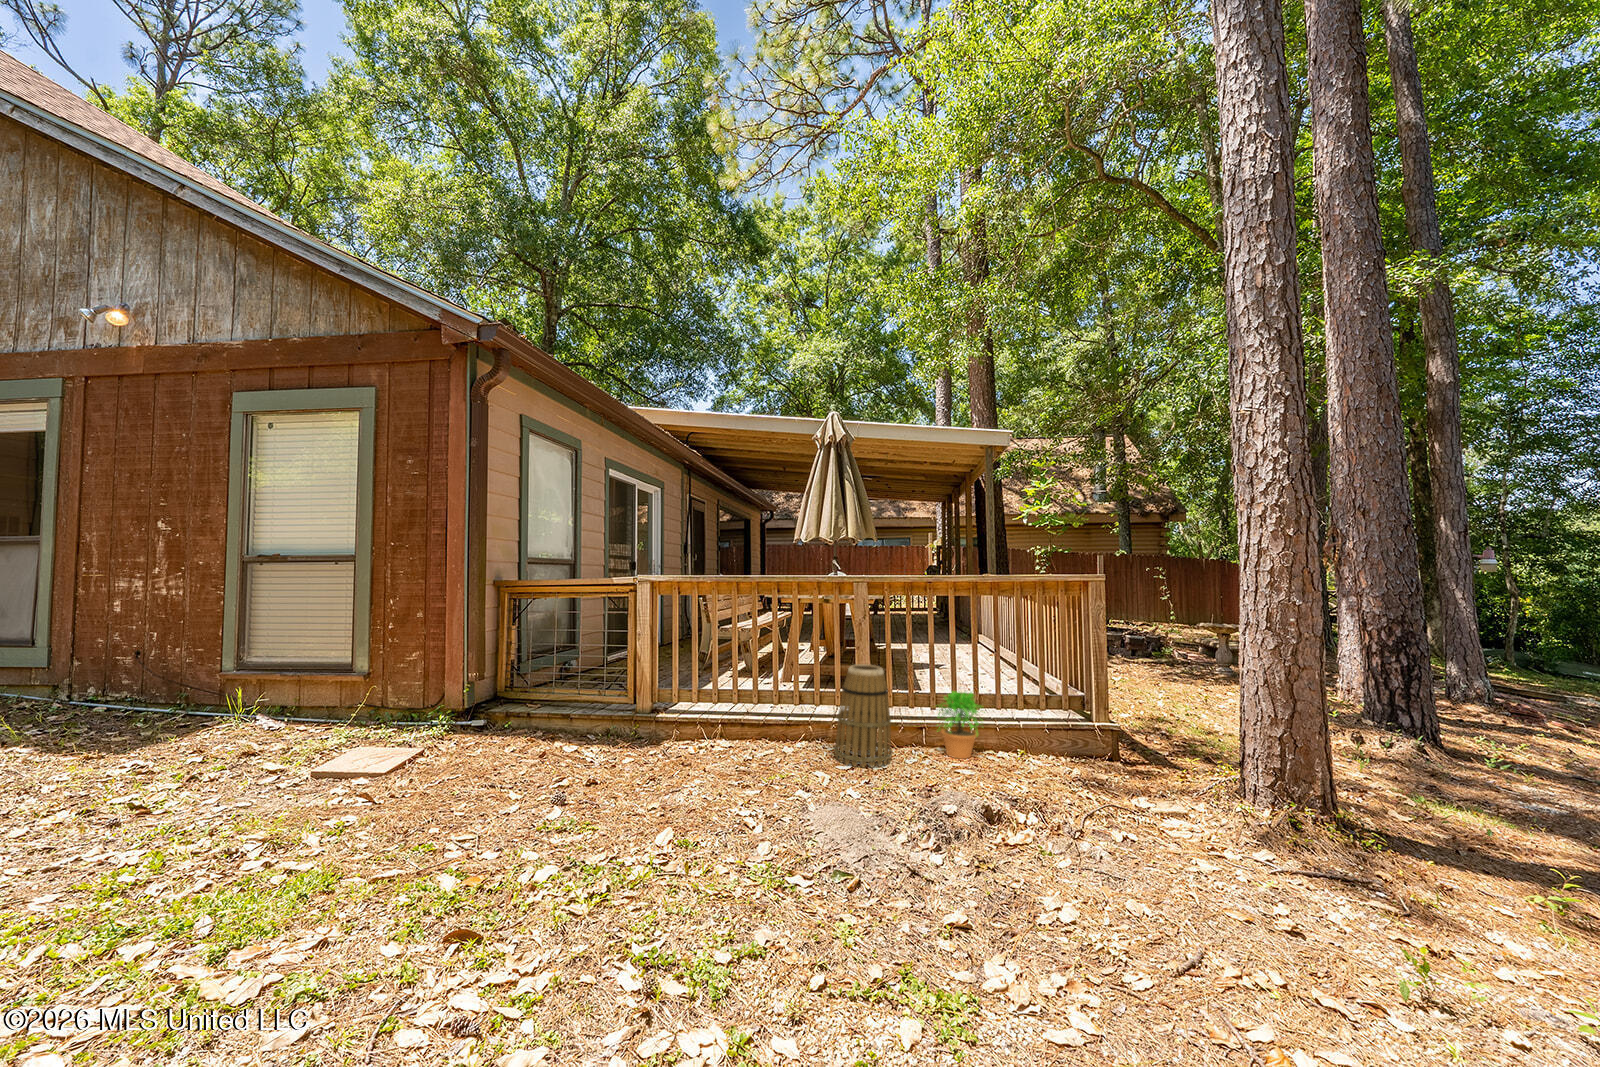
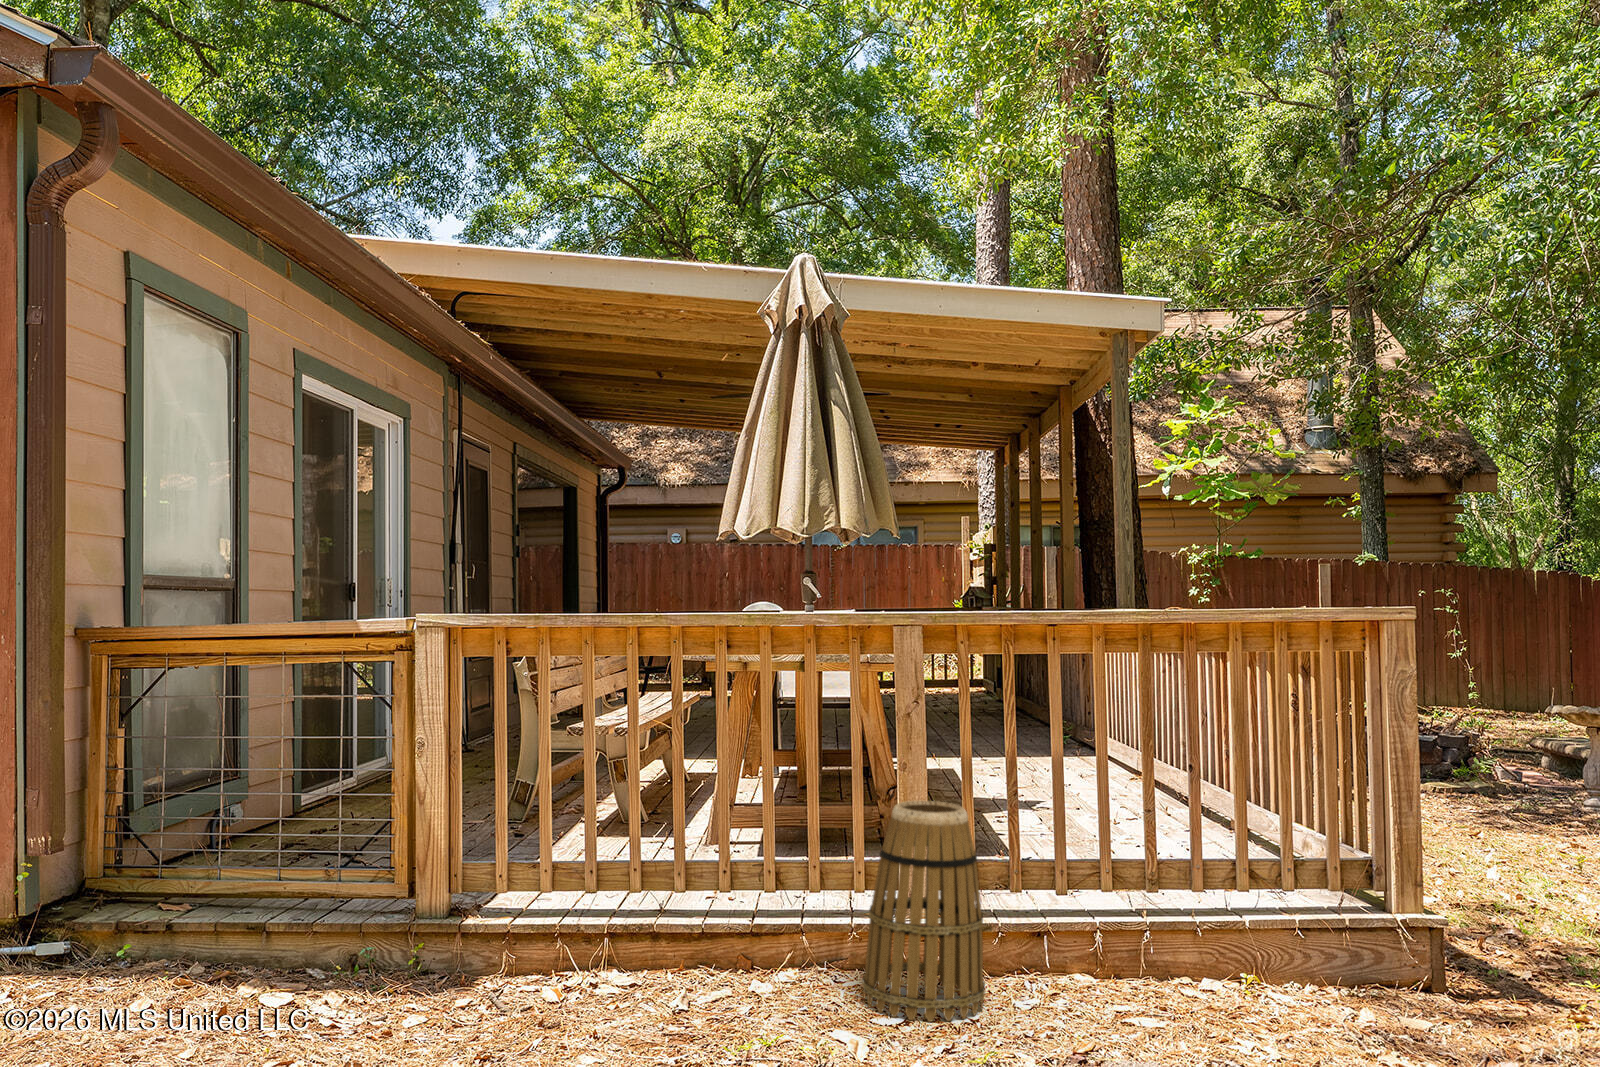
potted plant: present [938,691,982,759] -> none [1063,851,1181,996]

